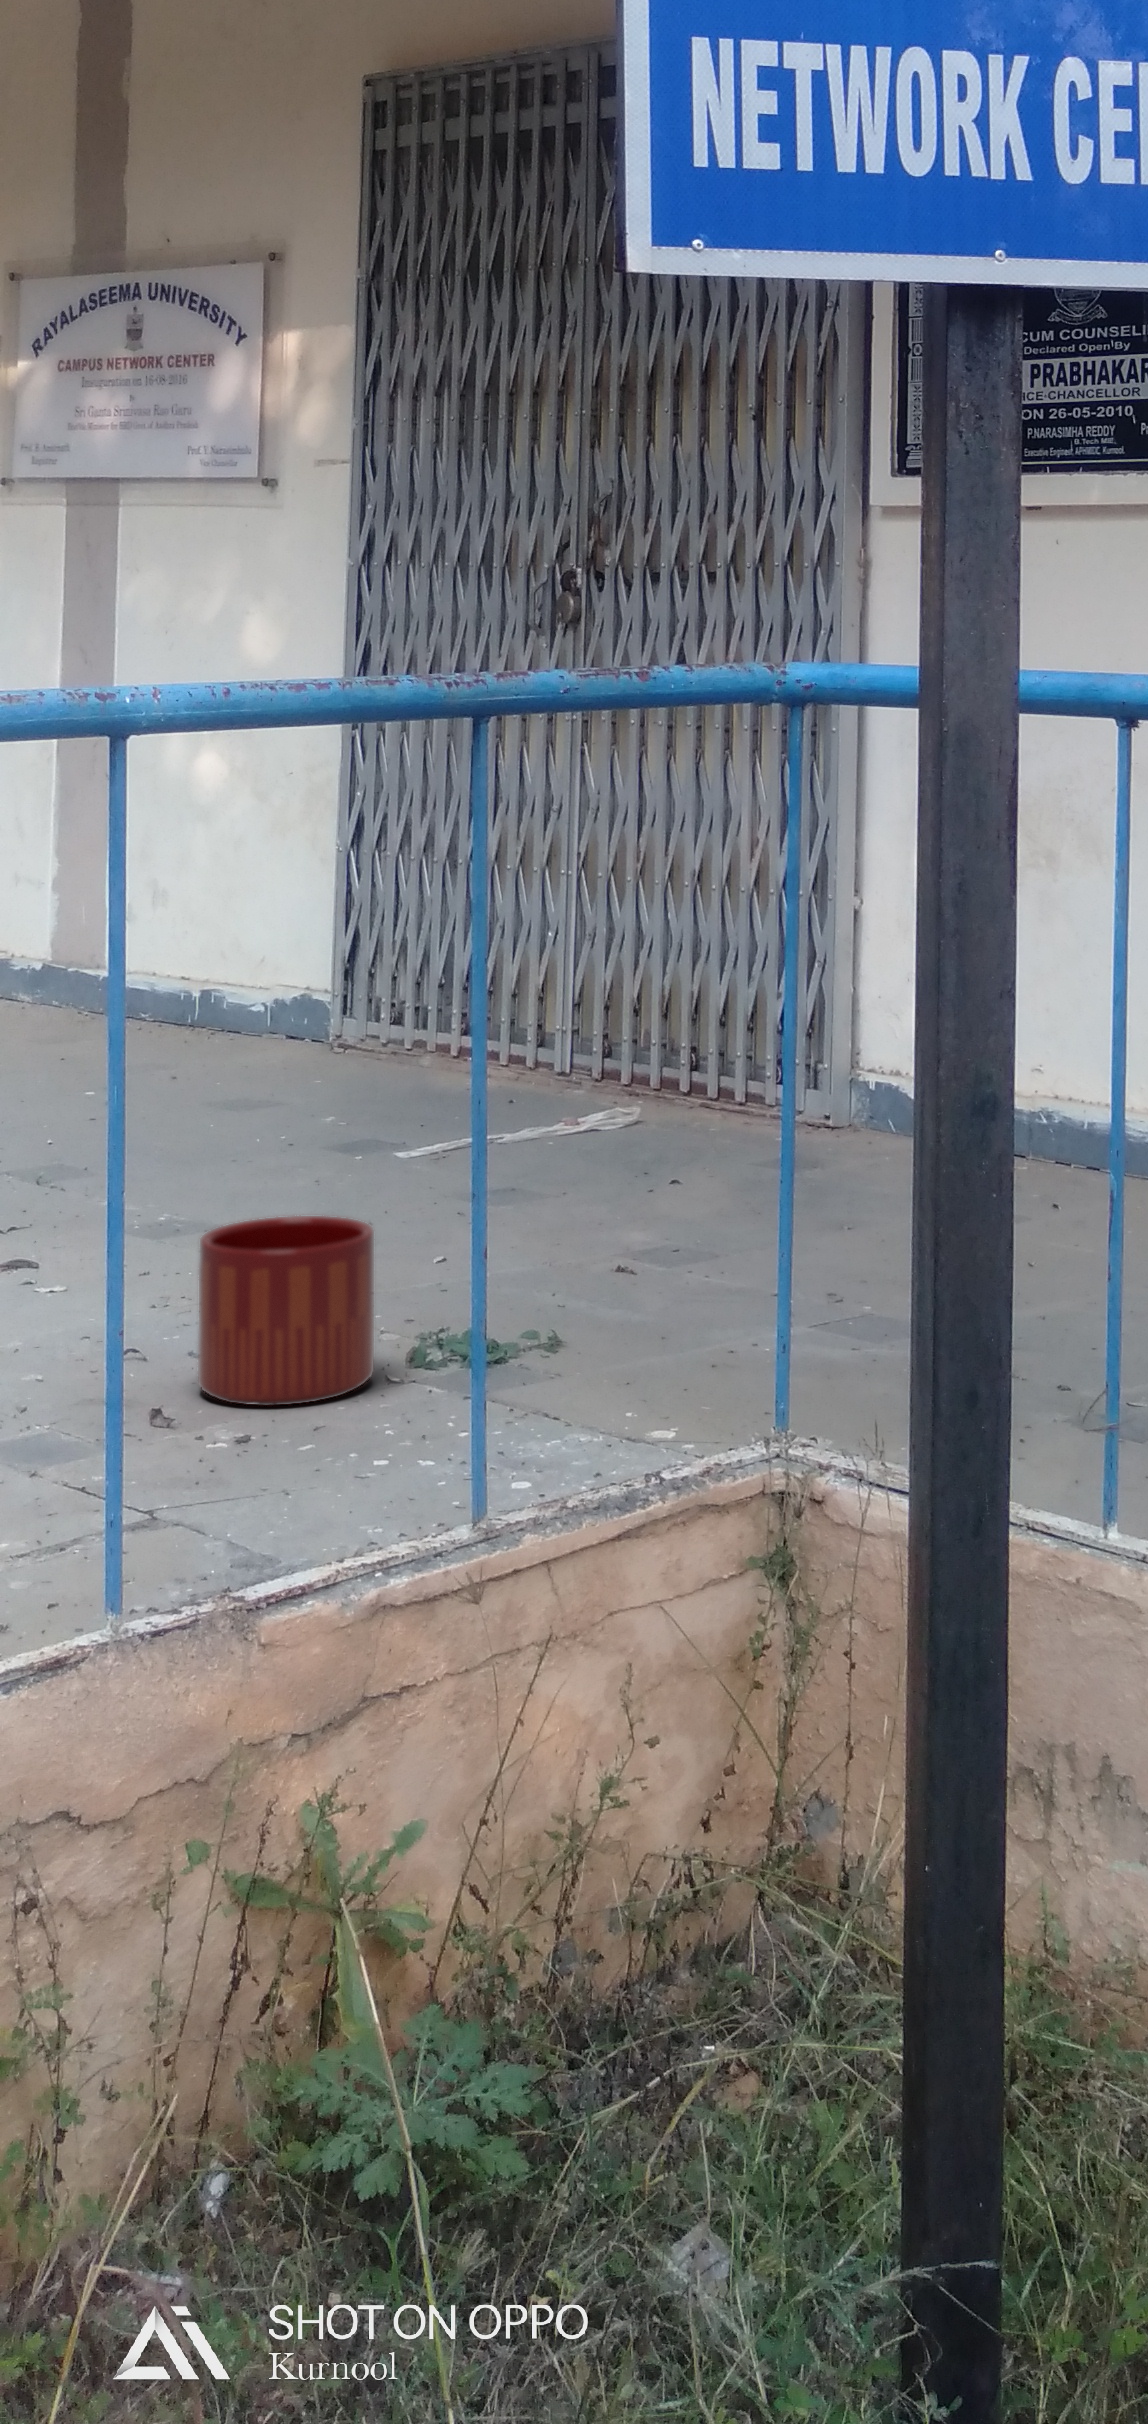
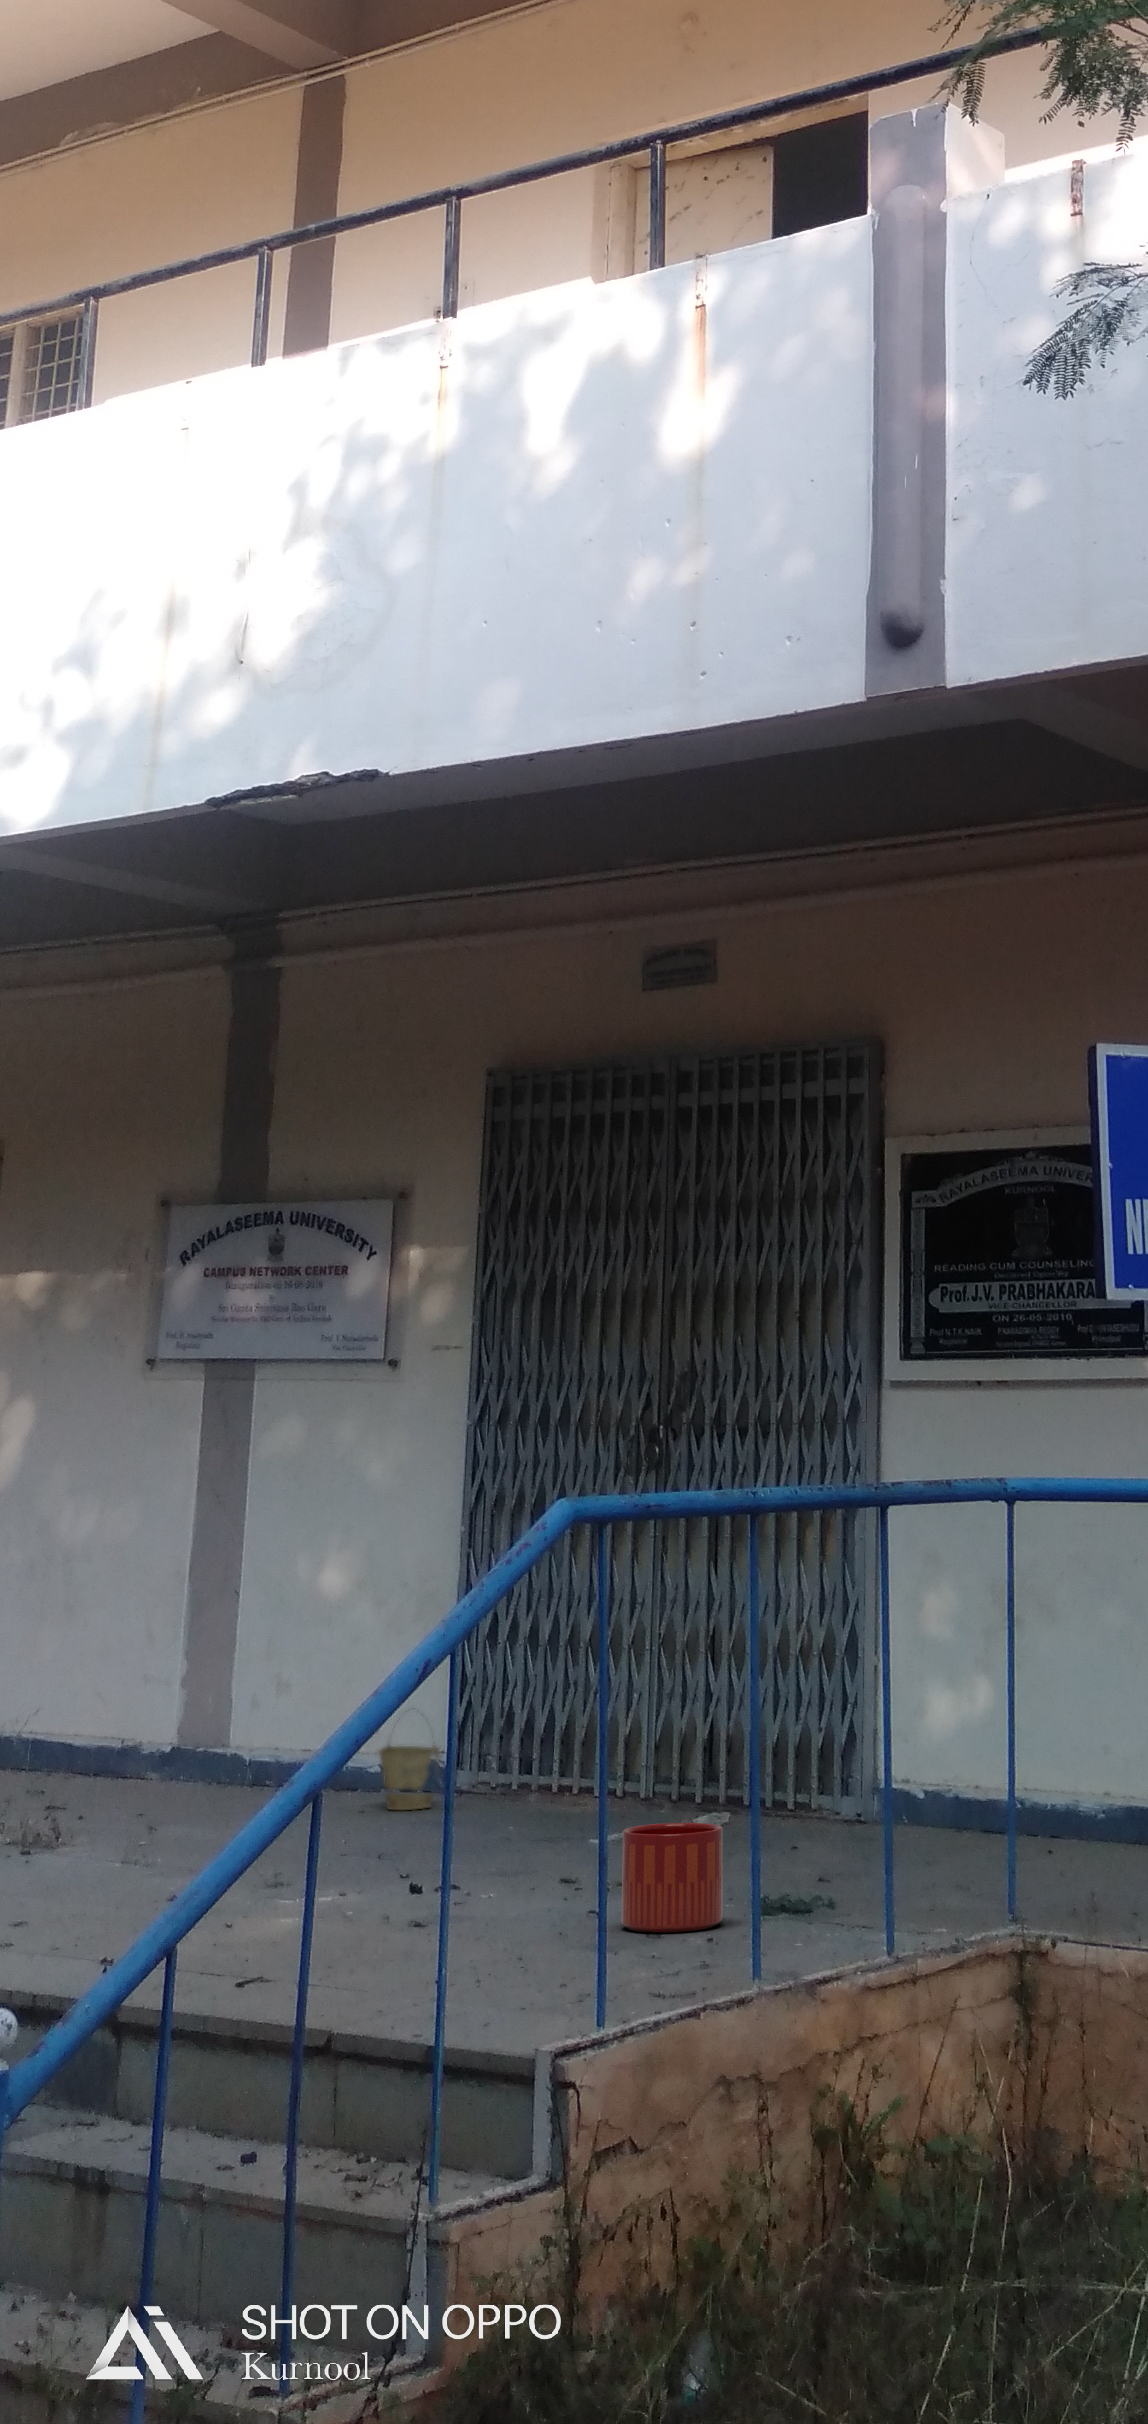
bucket: none [232,933,324,1064] -> present [379,1710,439,1810]

